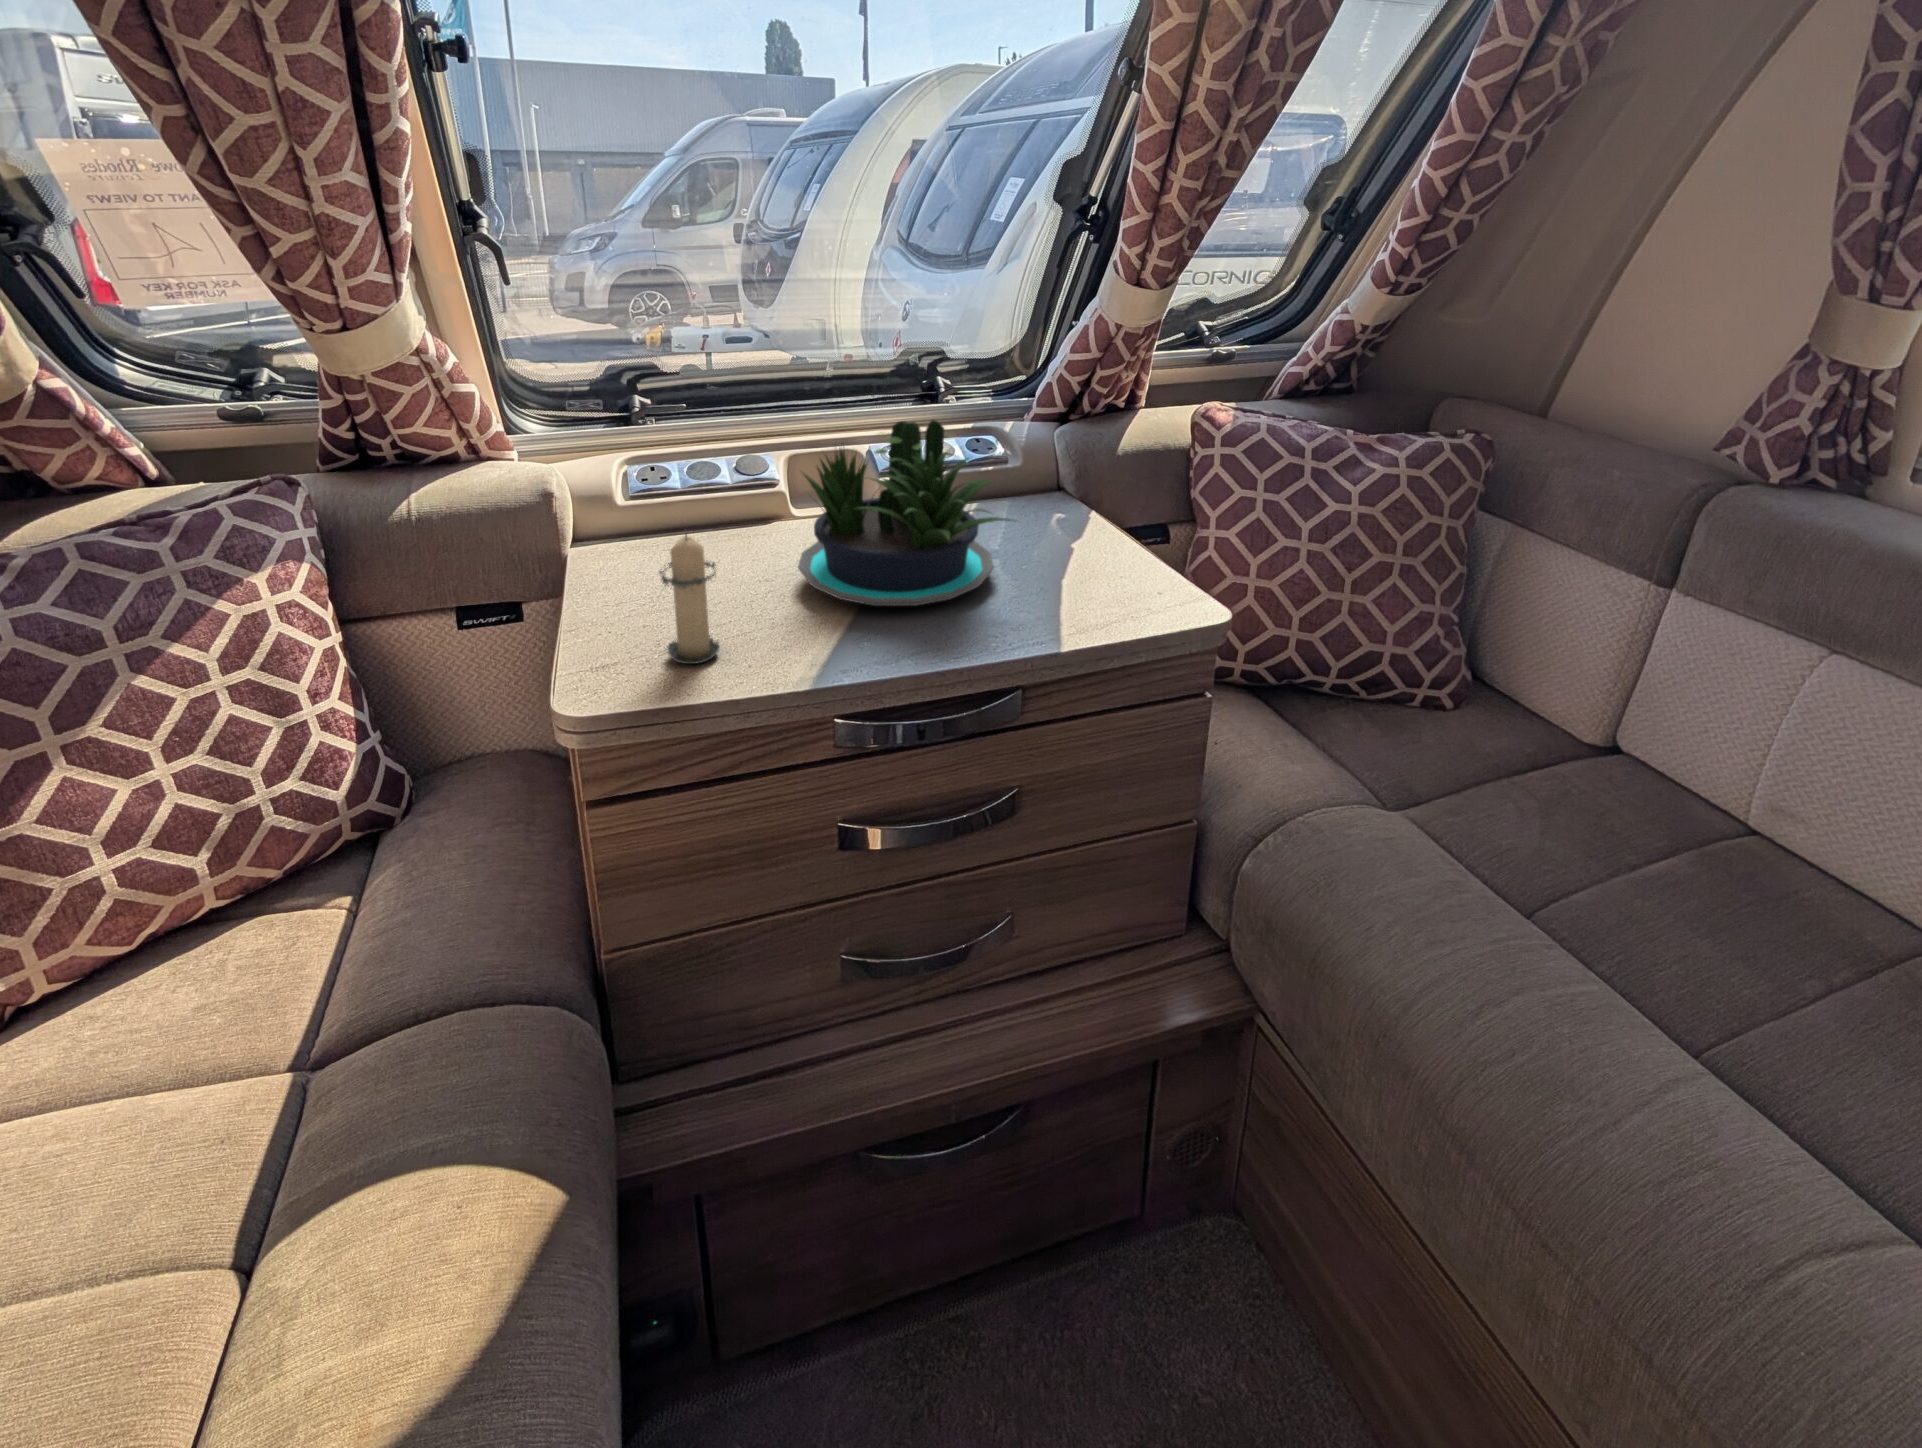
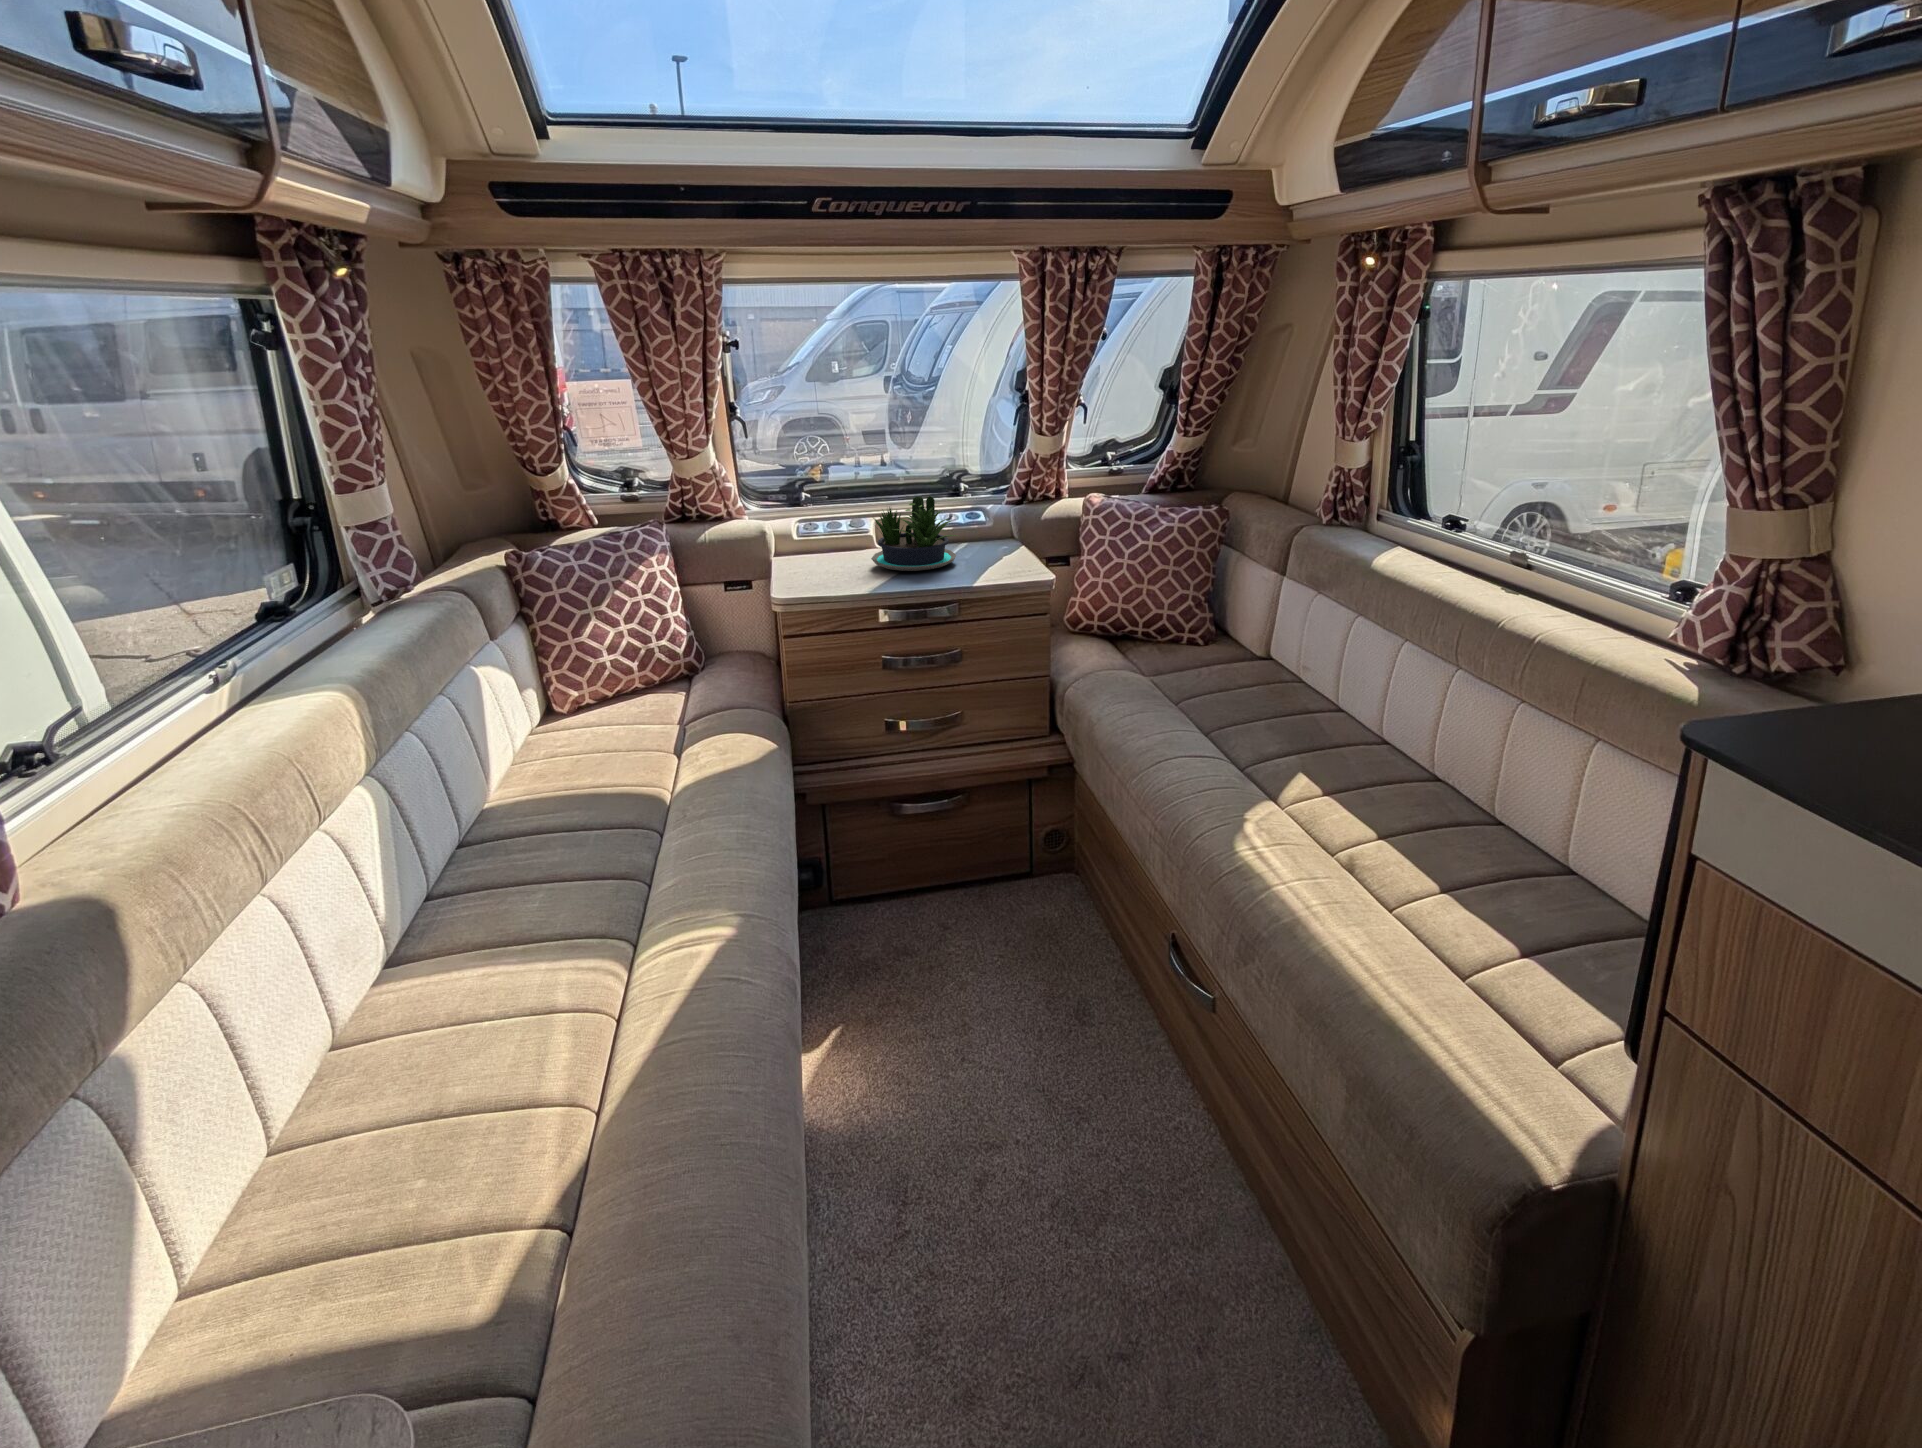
candle: present [659,530,720,664] -> none [812,532,839,586]

